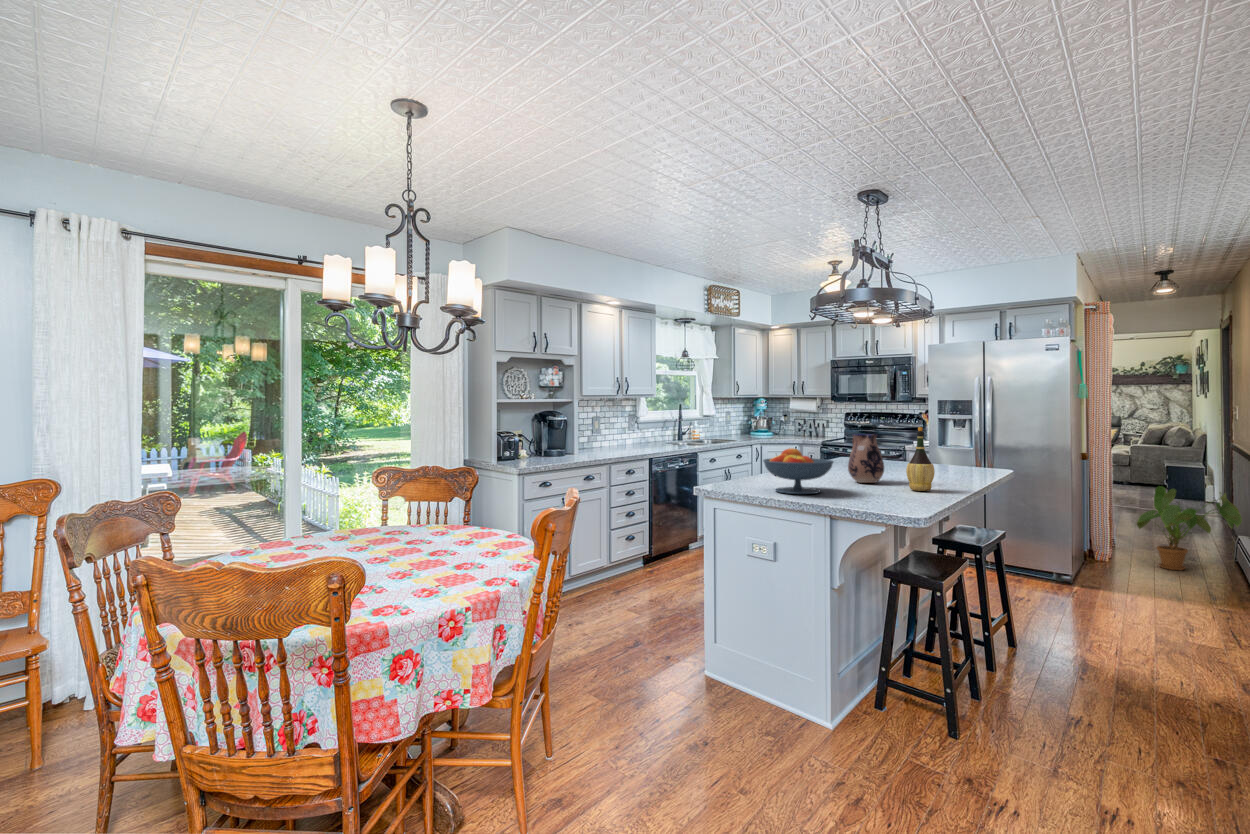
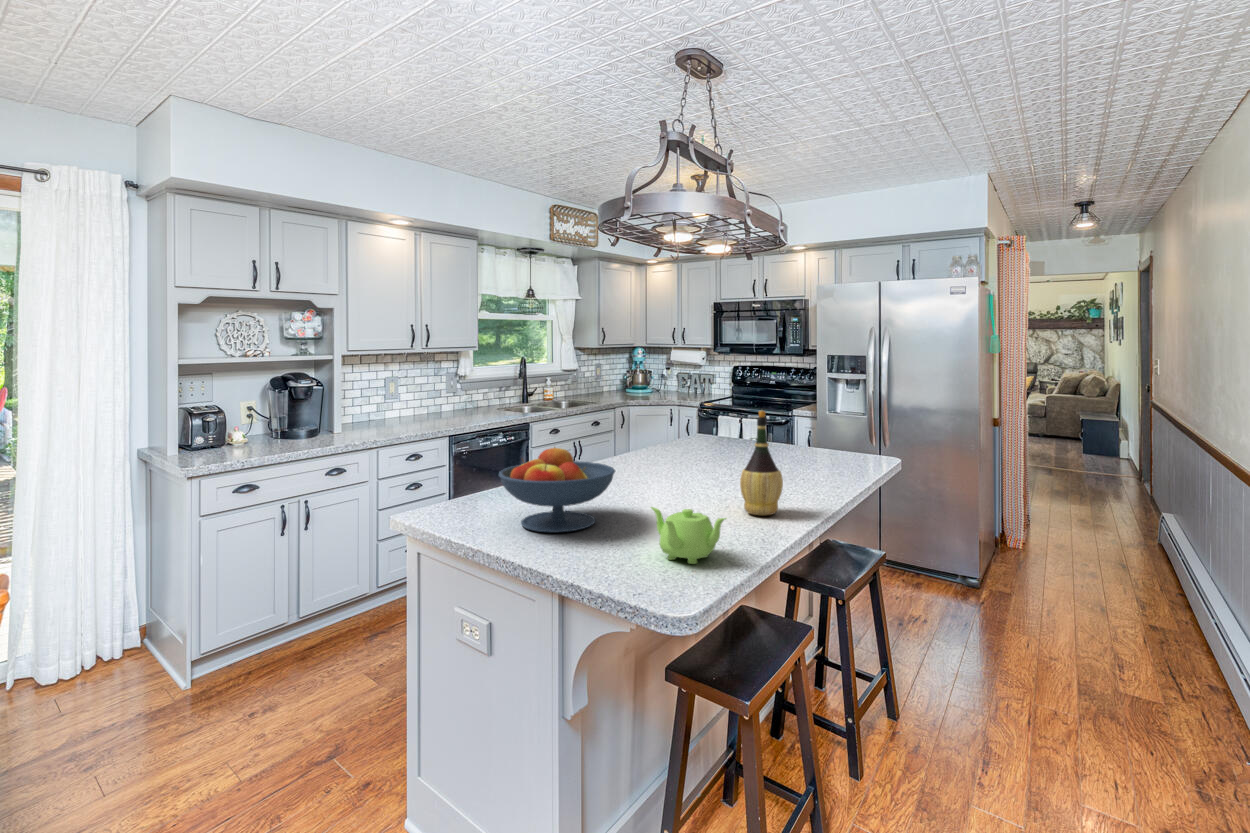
ceramic pitcher: present [848,434,884,483] -> none [664,415,717,494]
teapot: none [866,476,916,505] -> present [651,507,726,564]
house plant: present [1137,486,1242,570] -> none [1057,456,1181,556]

